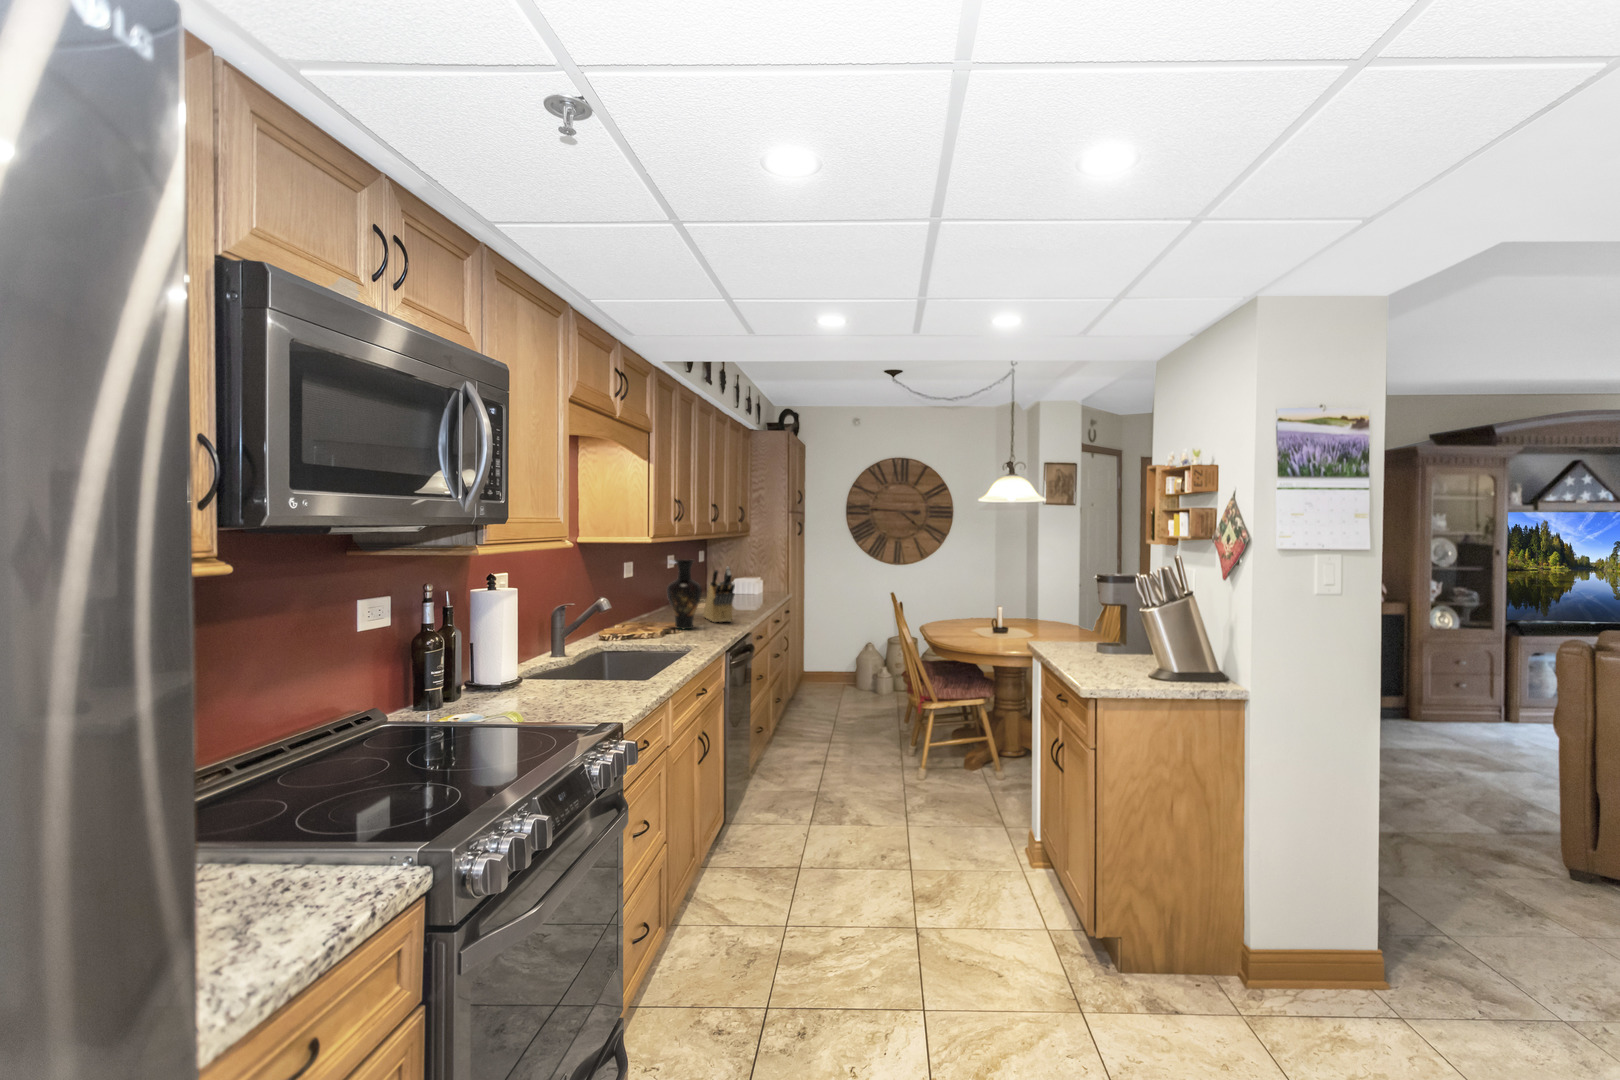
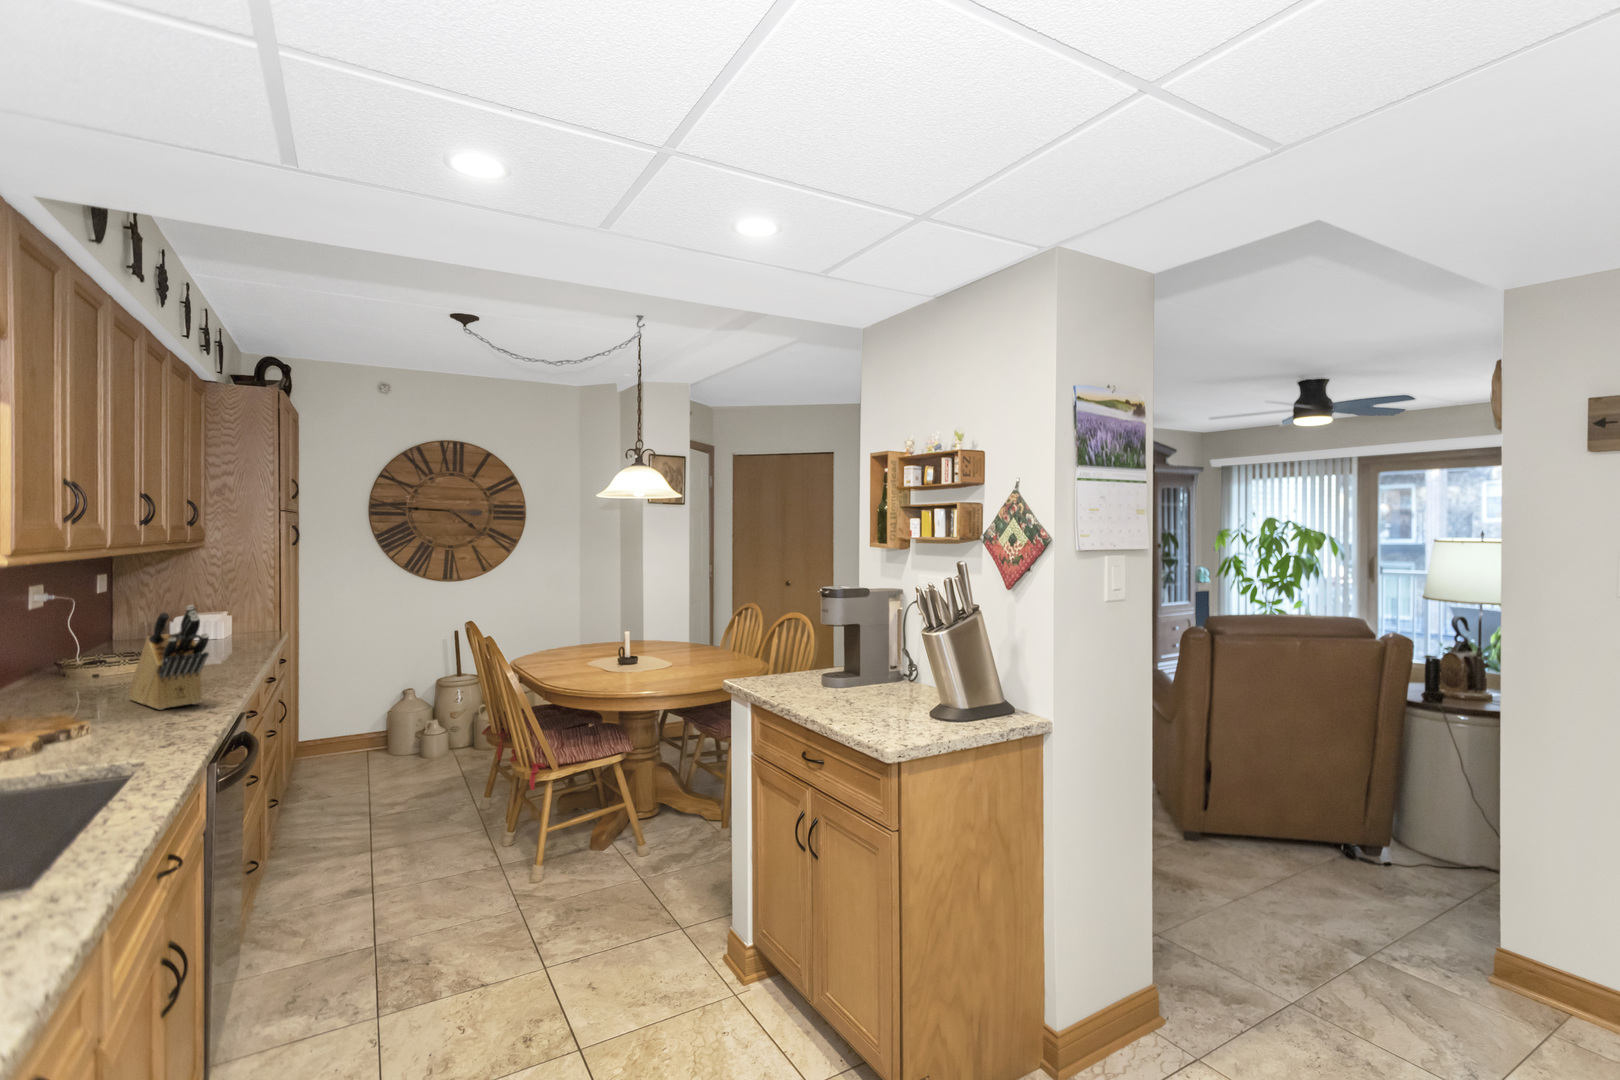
vase: present [667,560,702,629] -> none [42,598,136,738]

